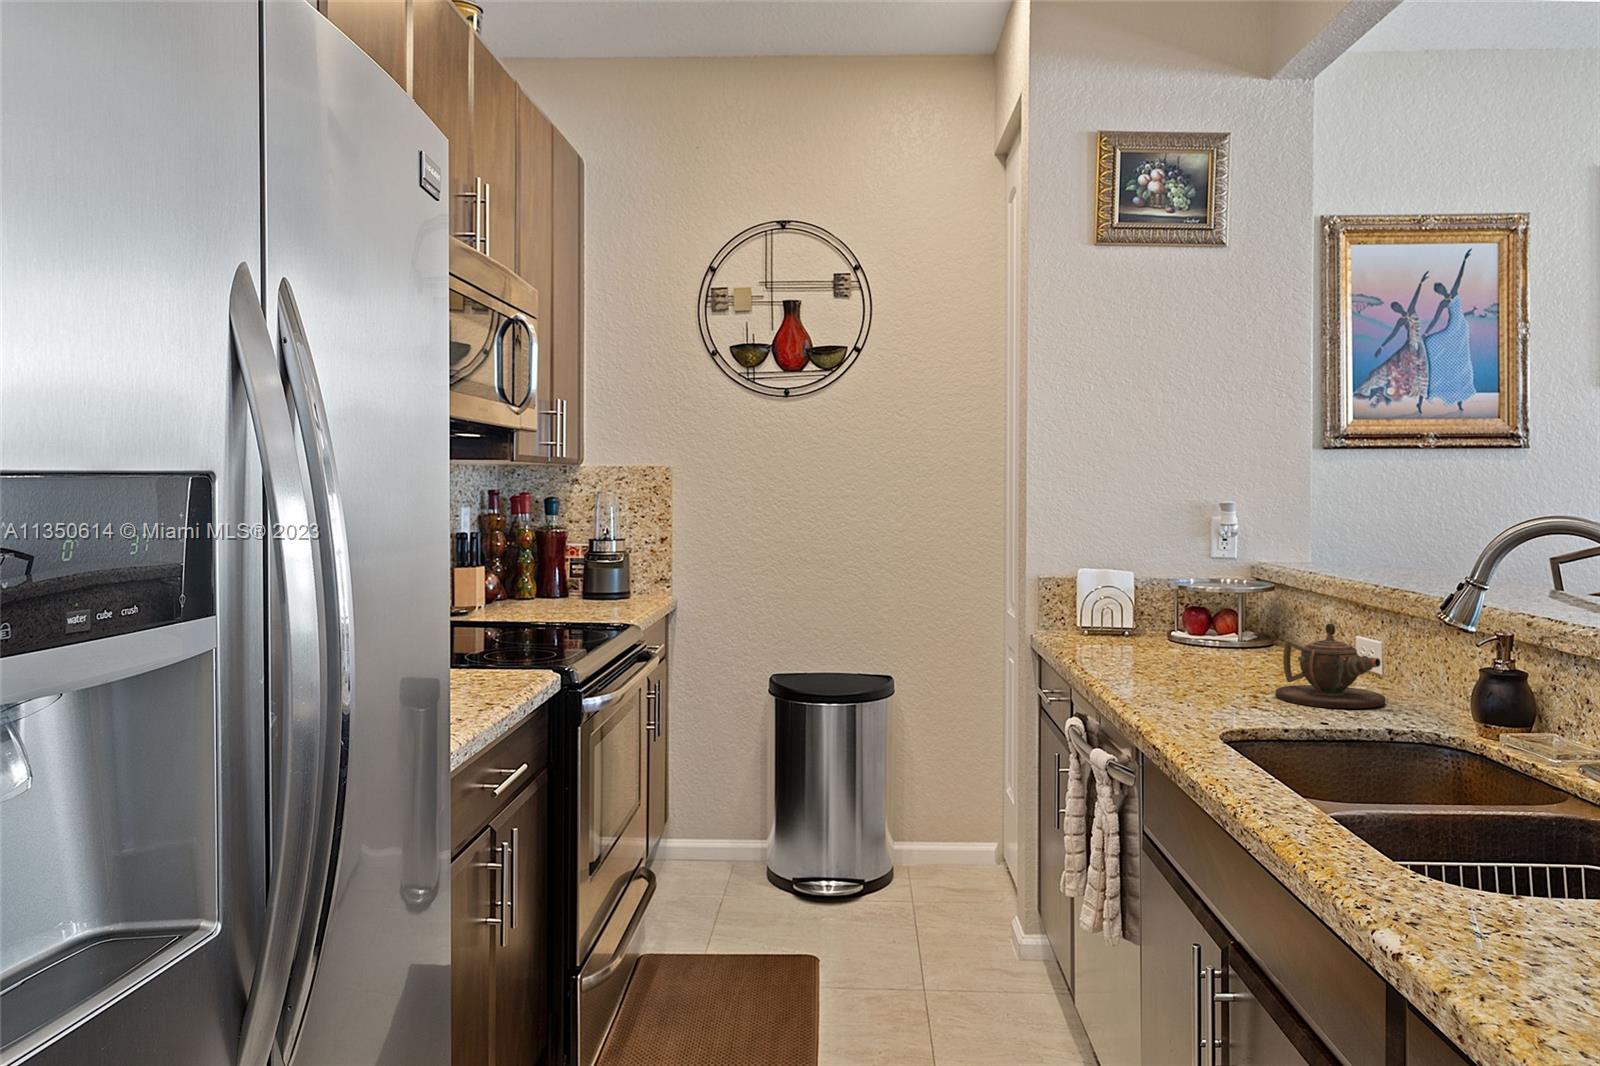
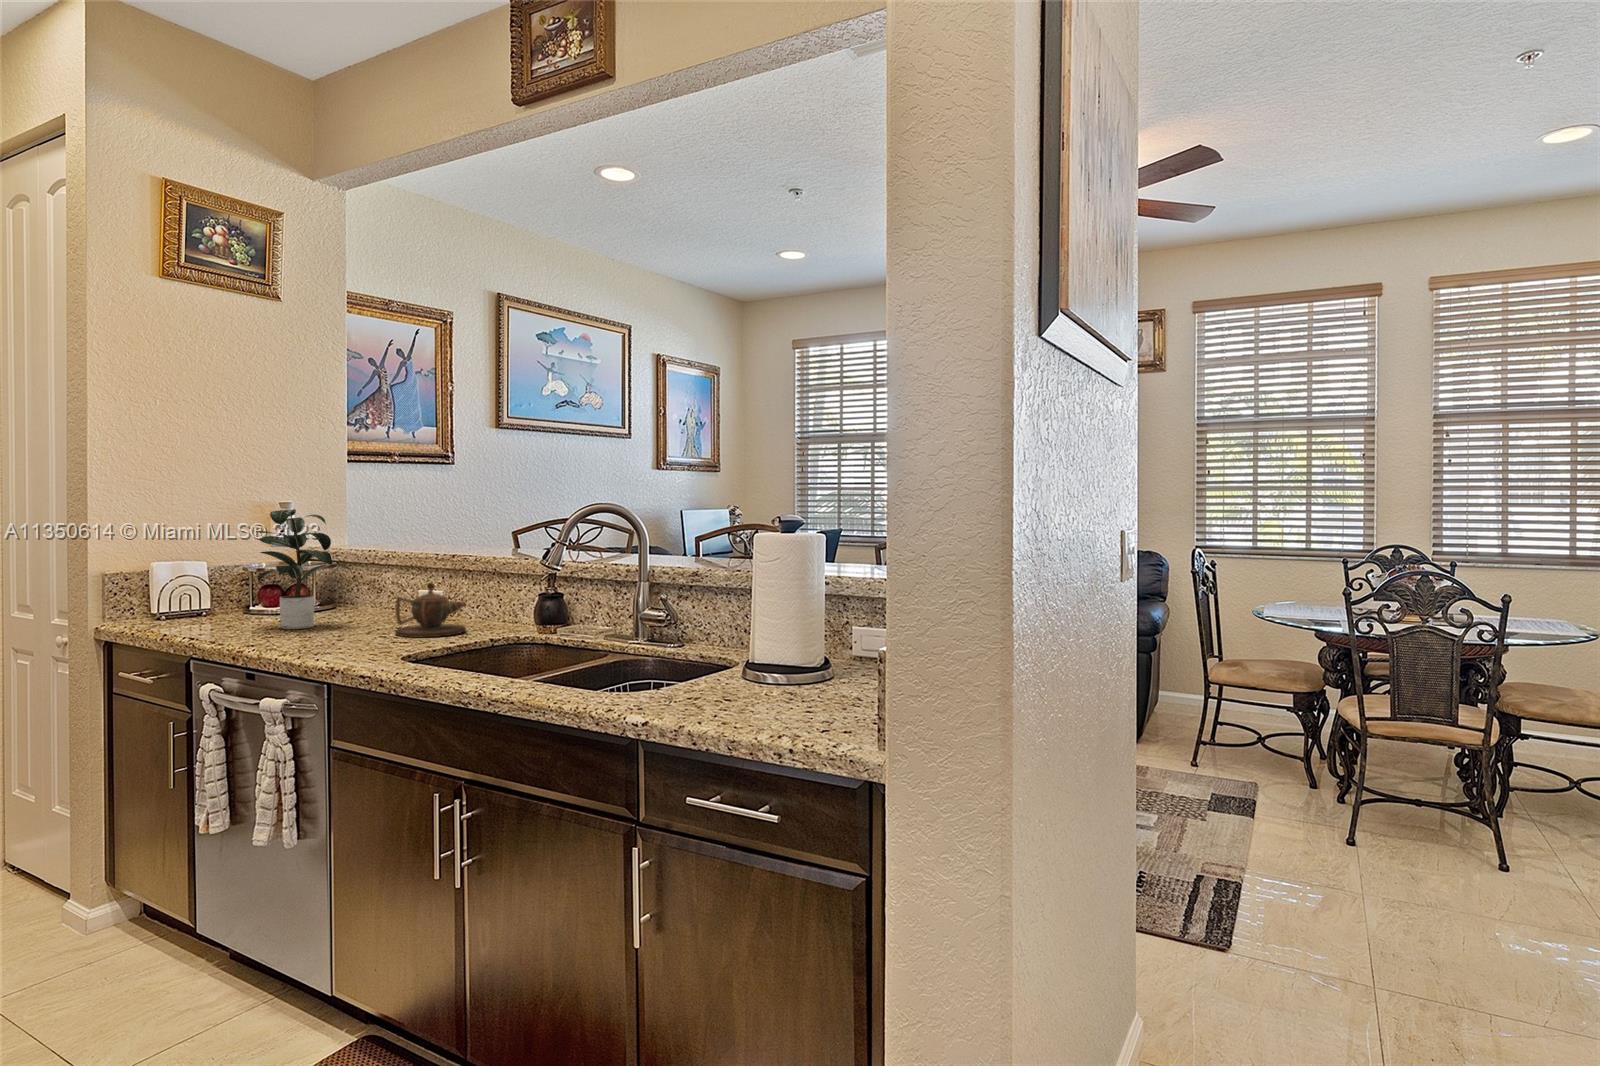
potted plant: none [1121,511,1271,669] -> present [256,509,351,629]

